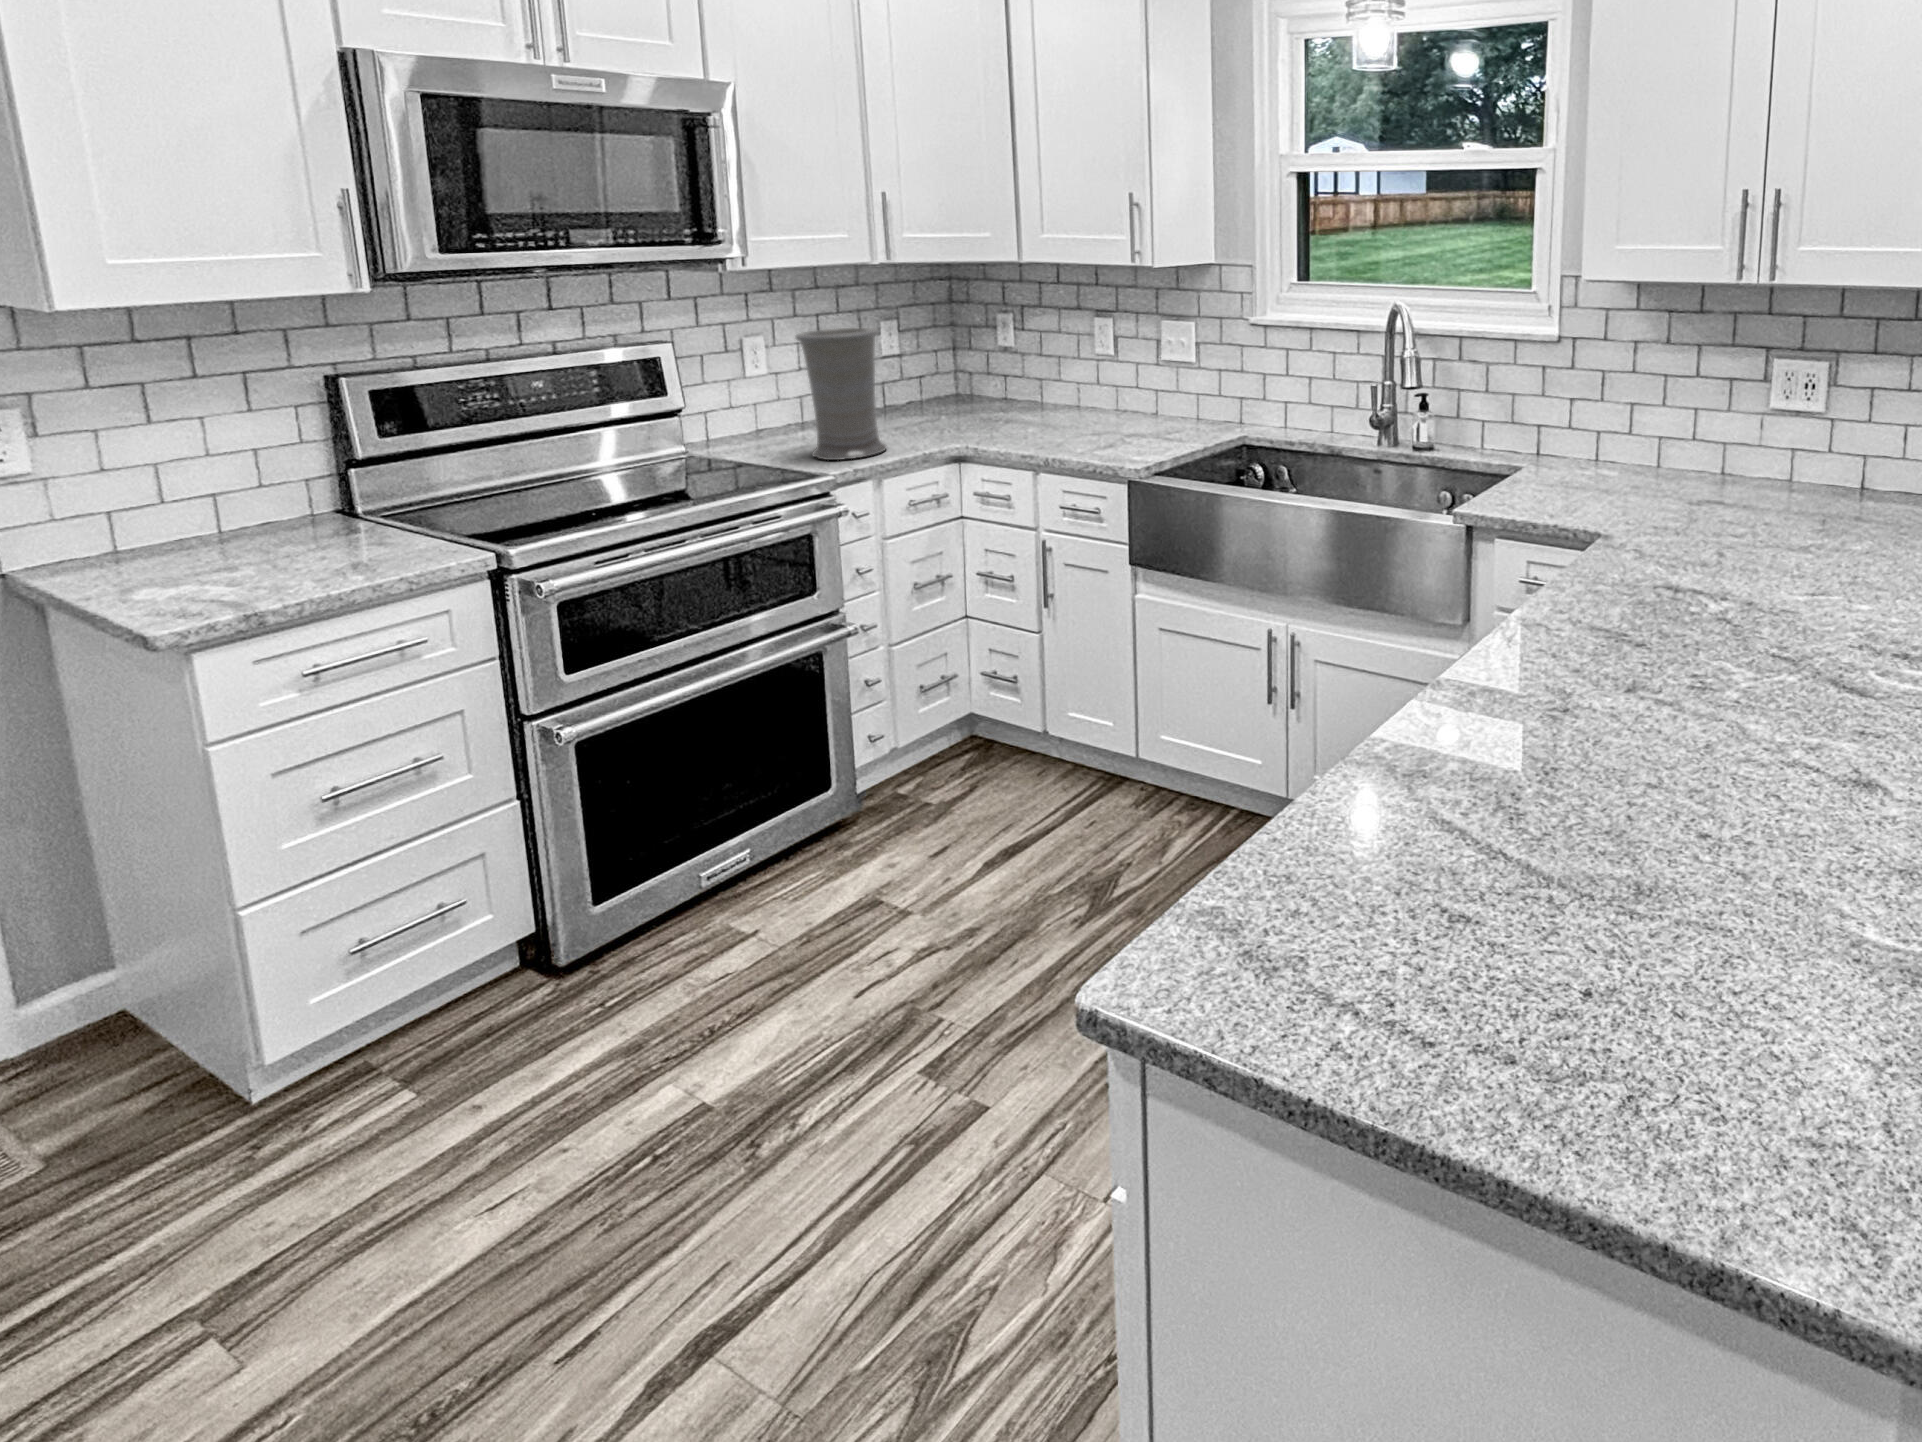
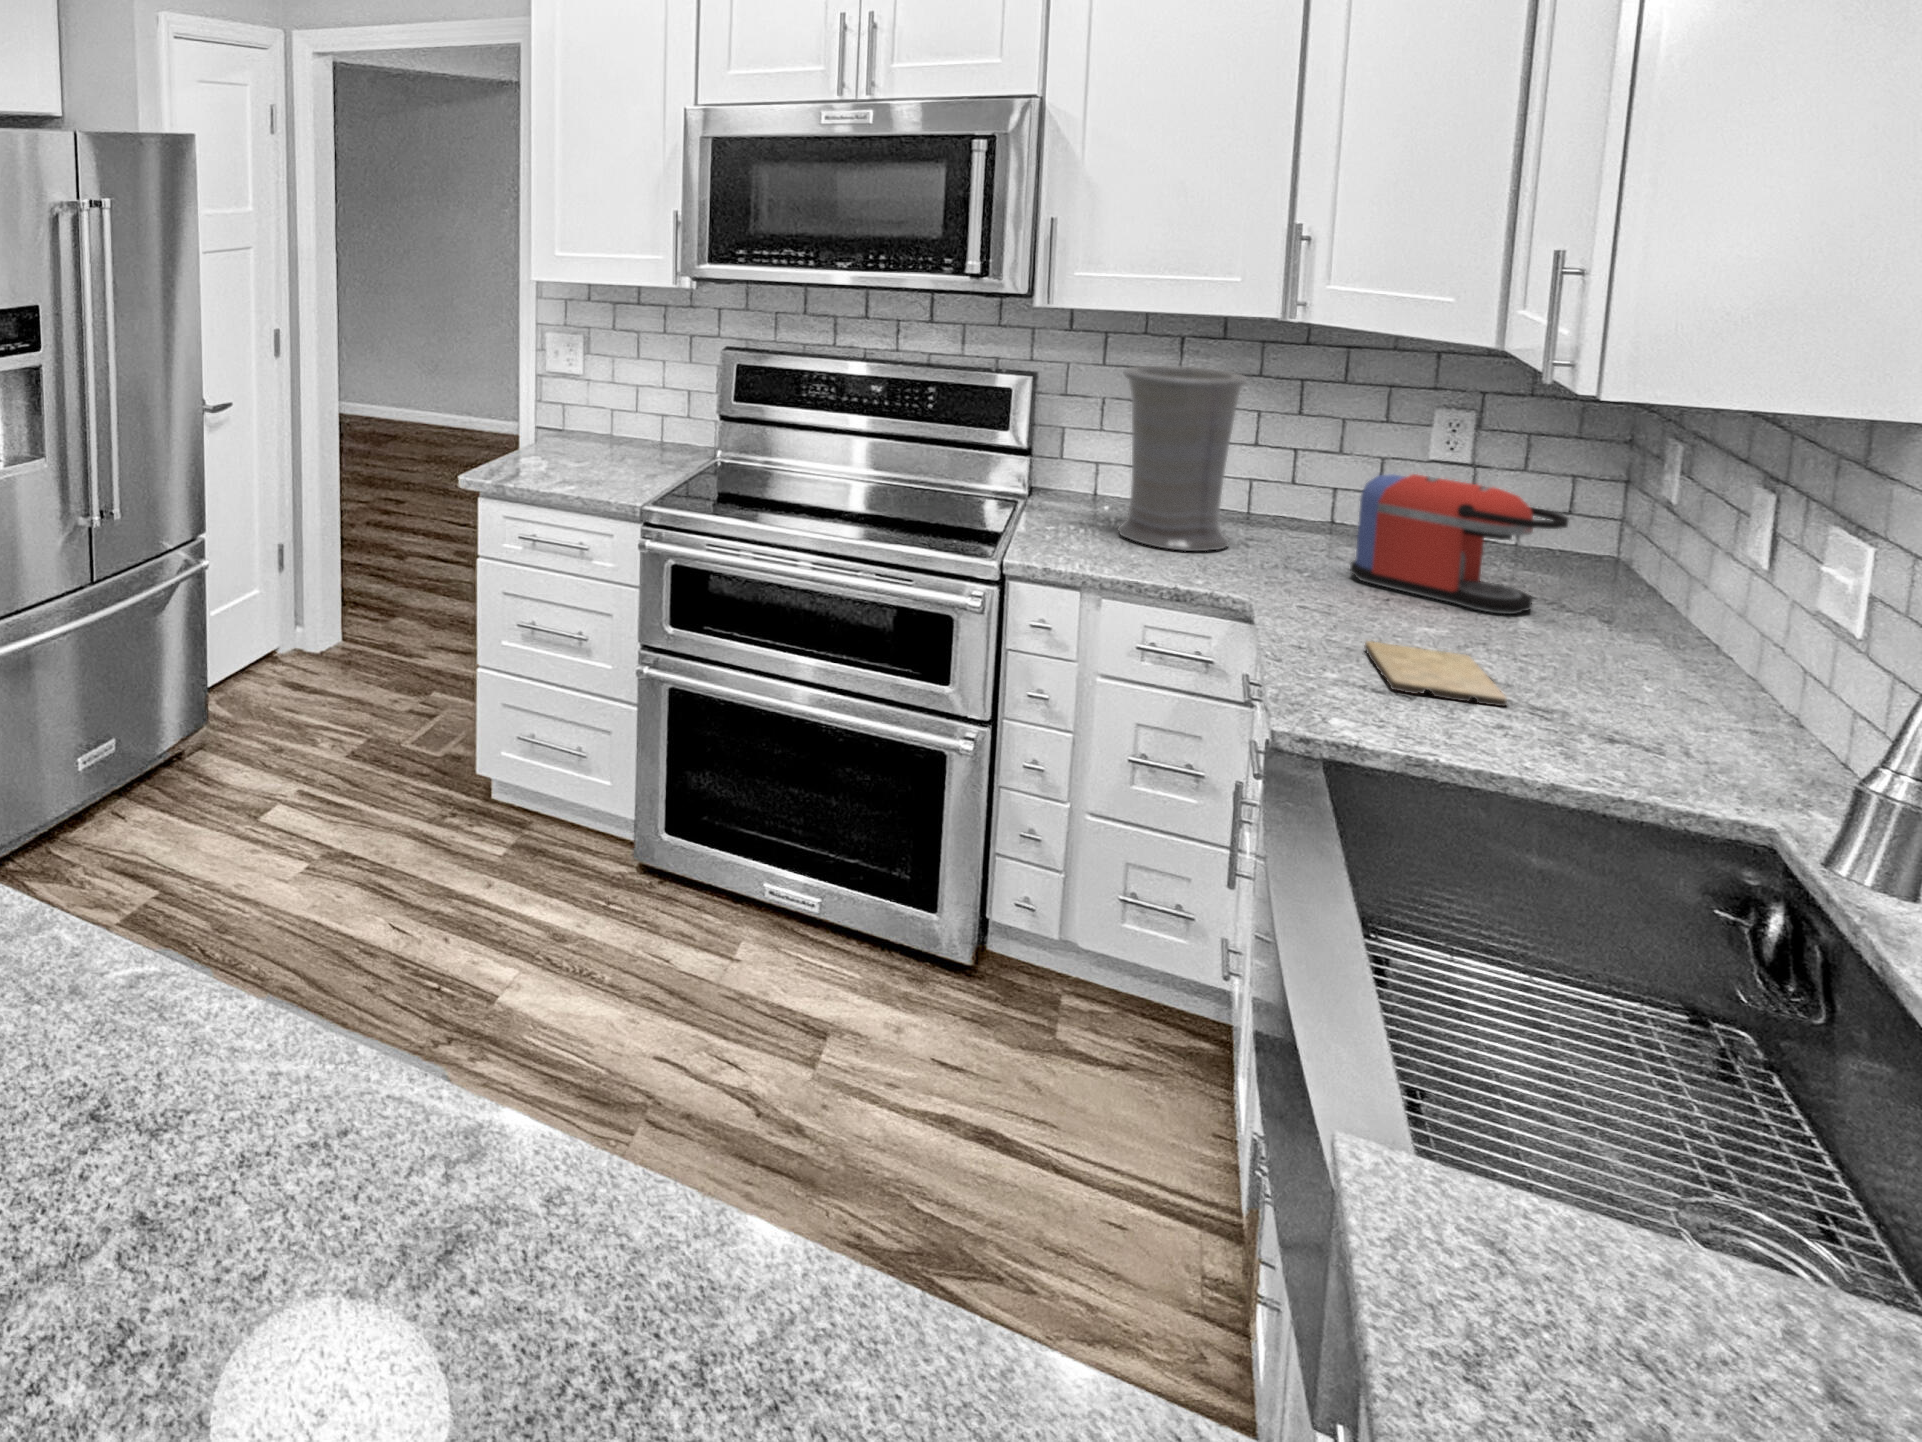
coffee maker: none [954,362,1049,436] -> present [1350,474,1568,614]
cutting board: none [1062,438,1141,456] -> present [1365,641,1507,706]

